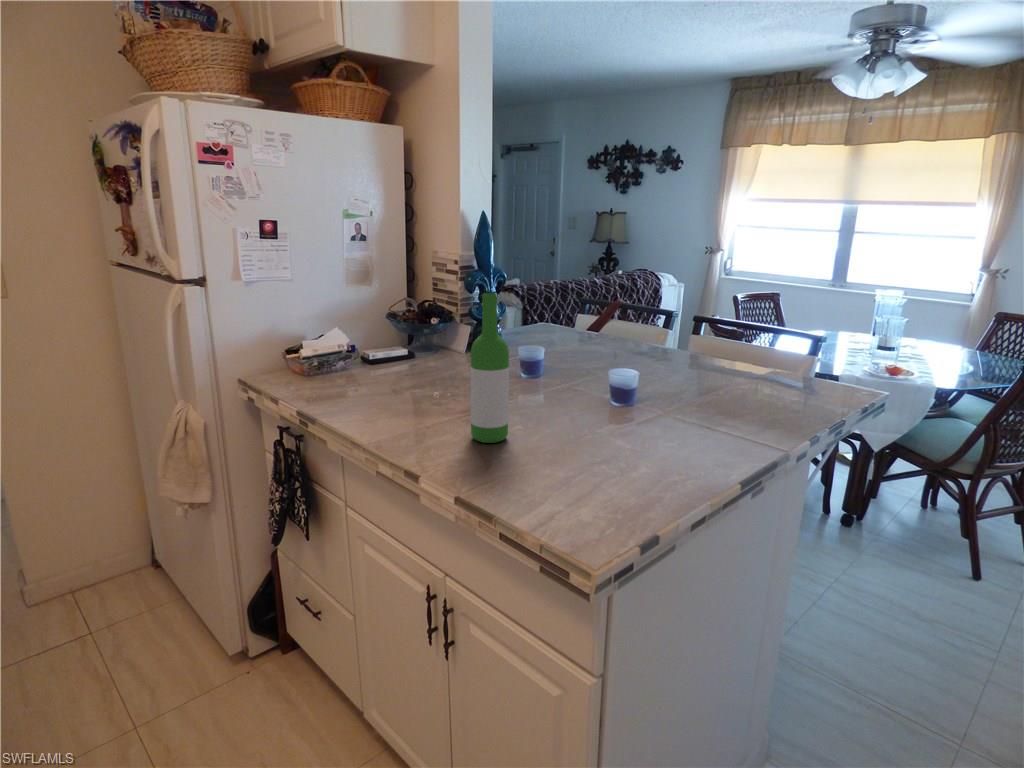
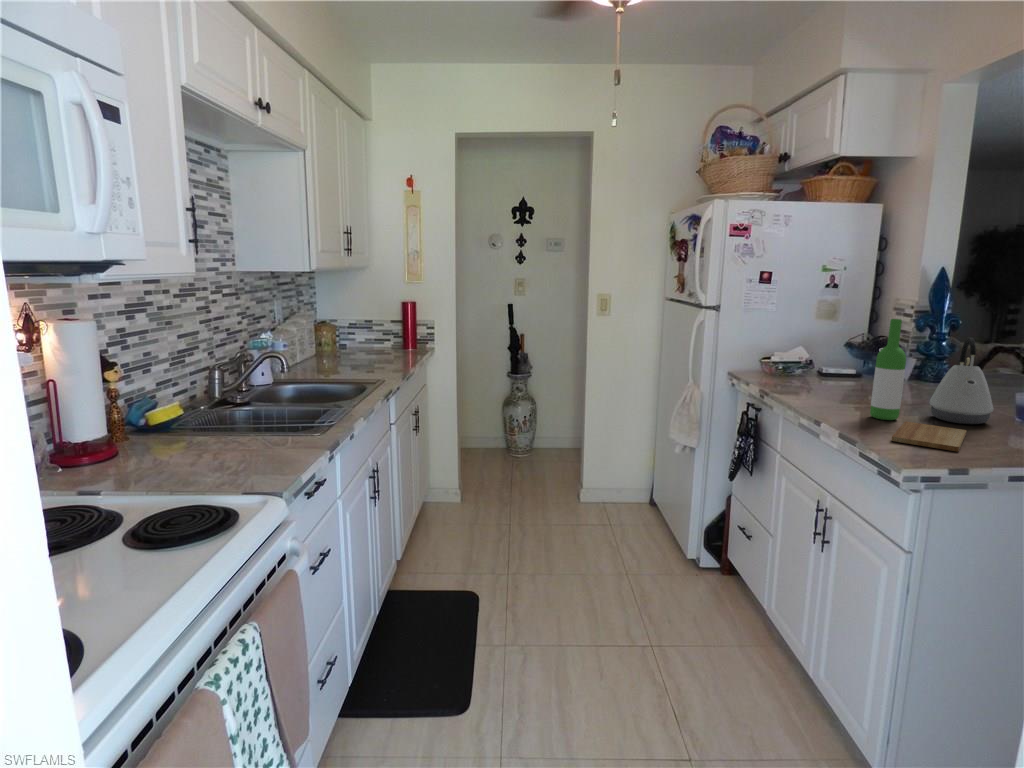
kettle: none [531,308,600,425] -> present [930,337,993,424]
cutting board: none [524,442,624,498] -> present [892,421,967,452]

